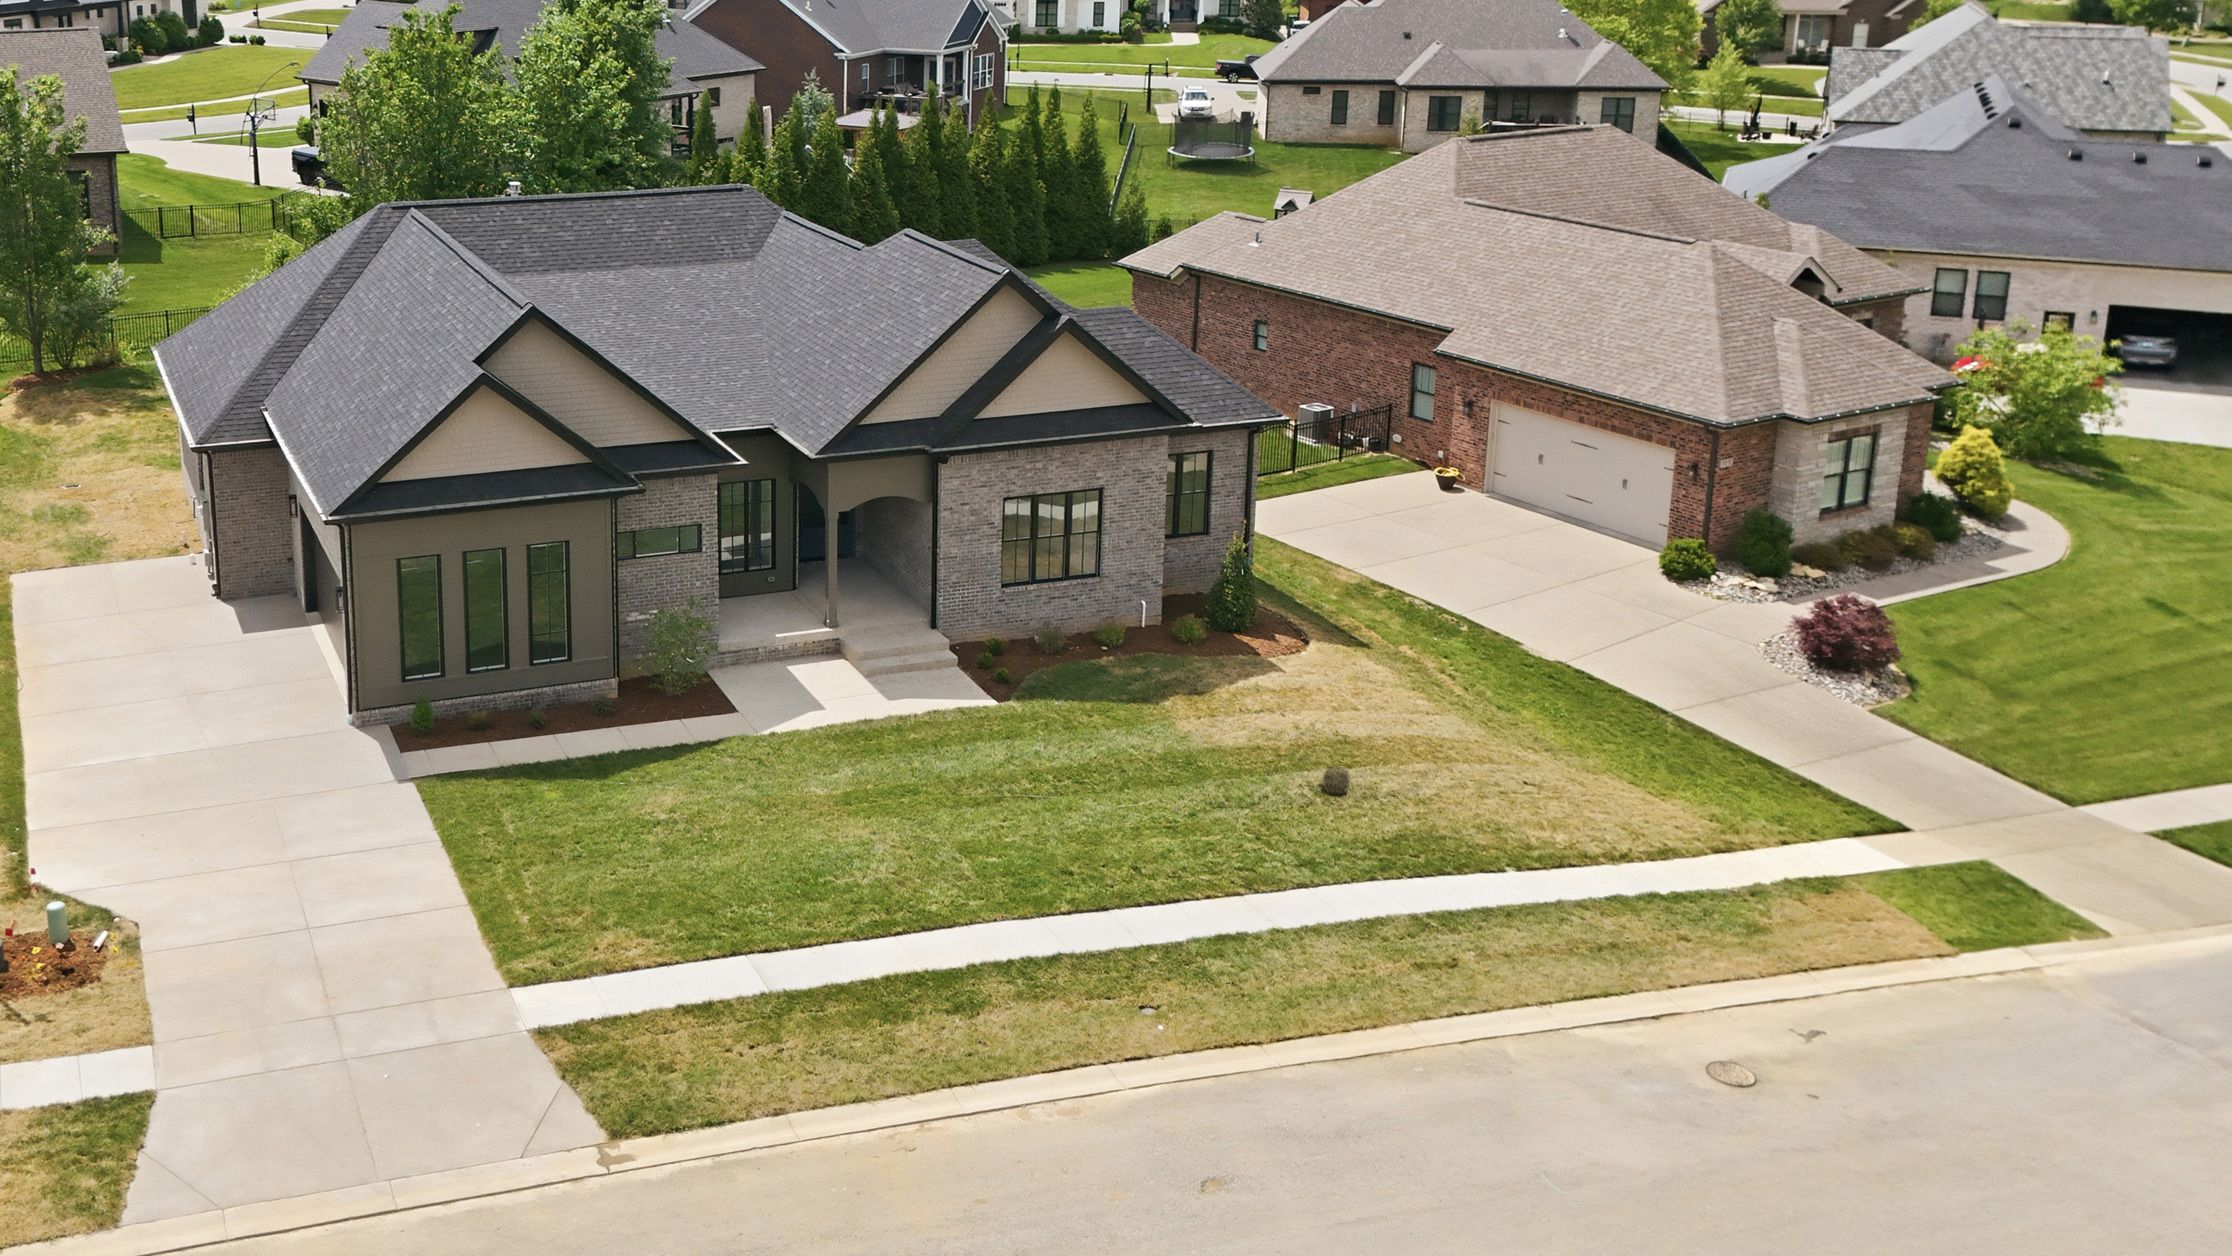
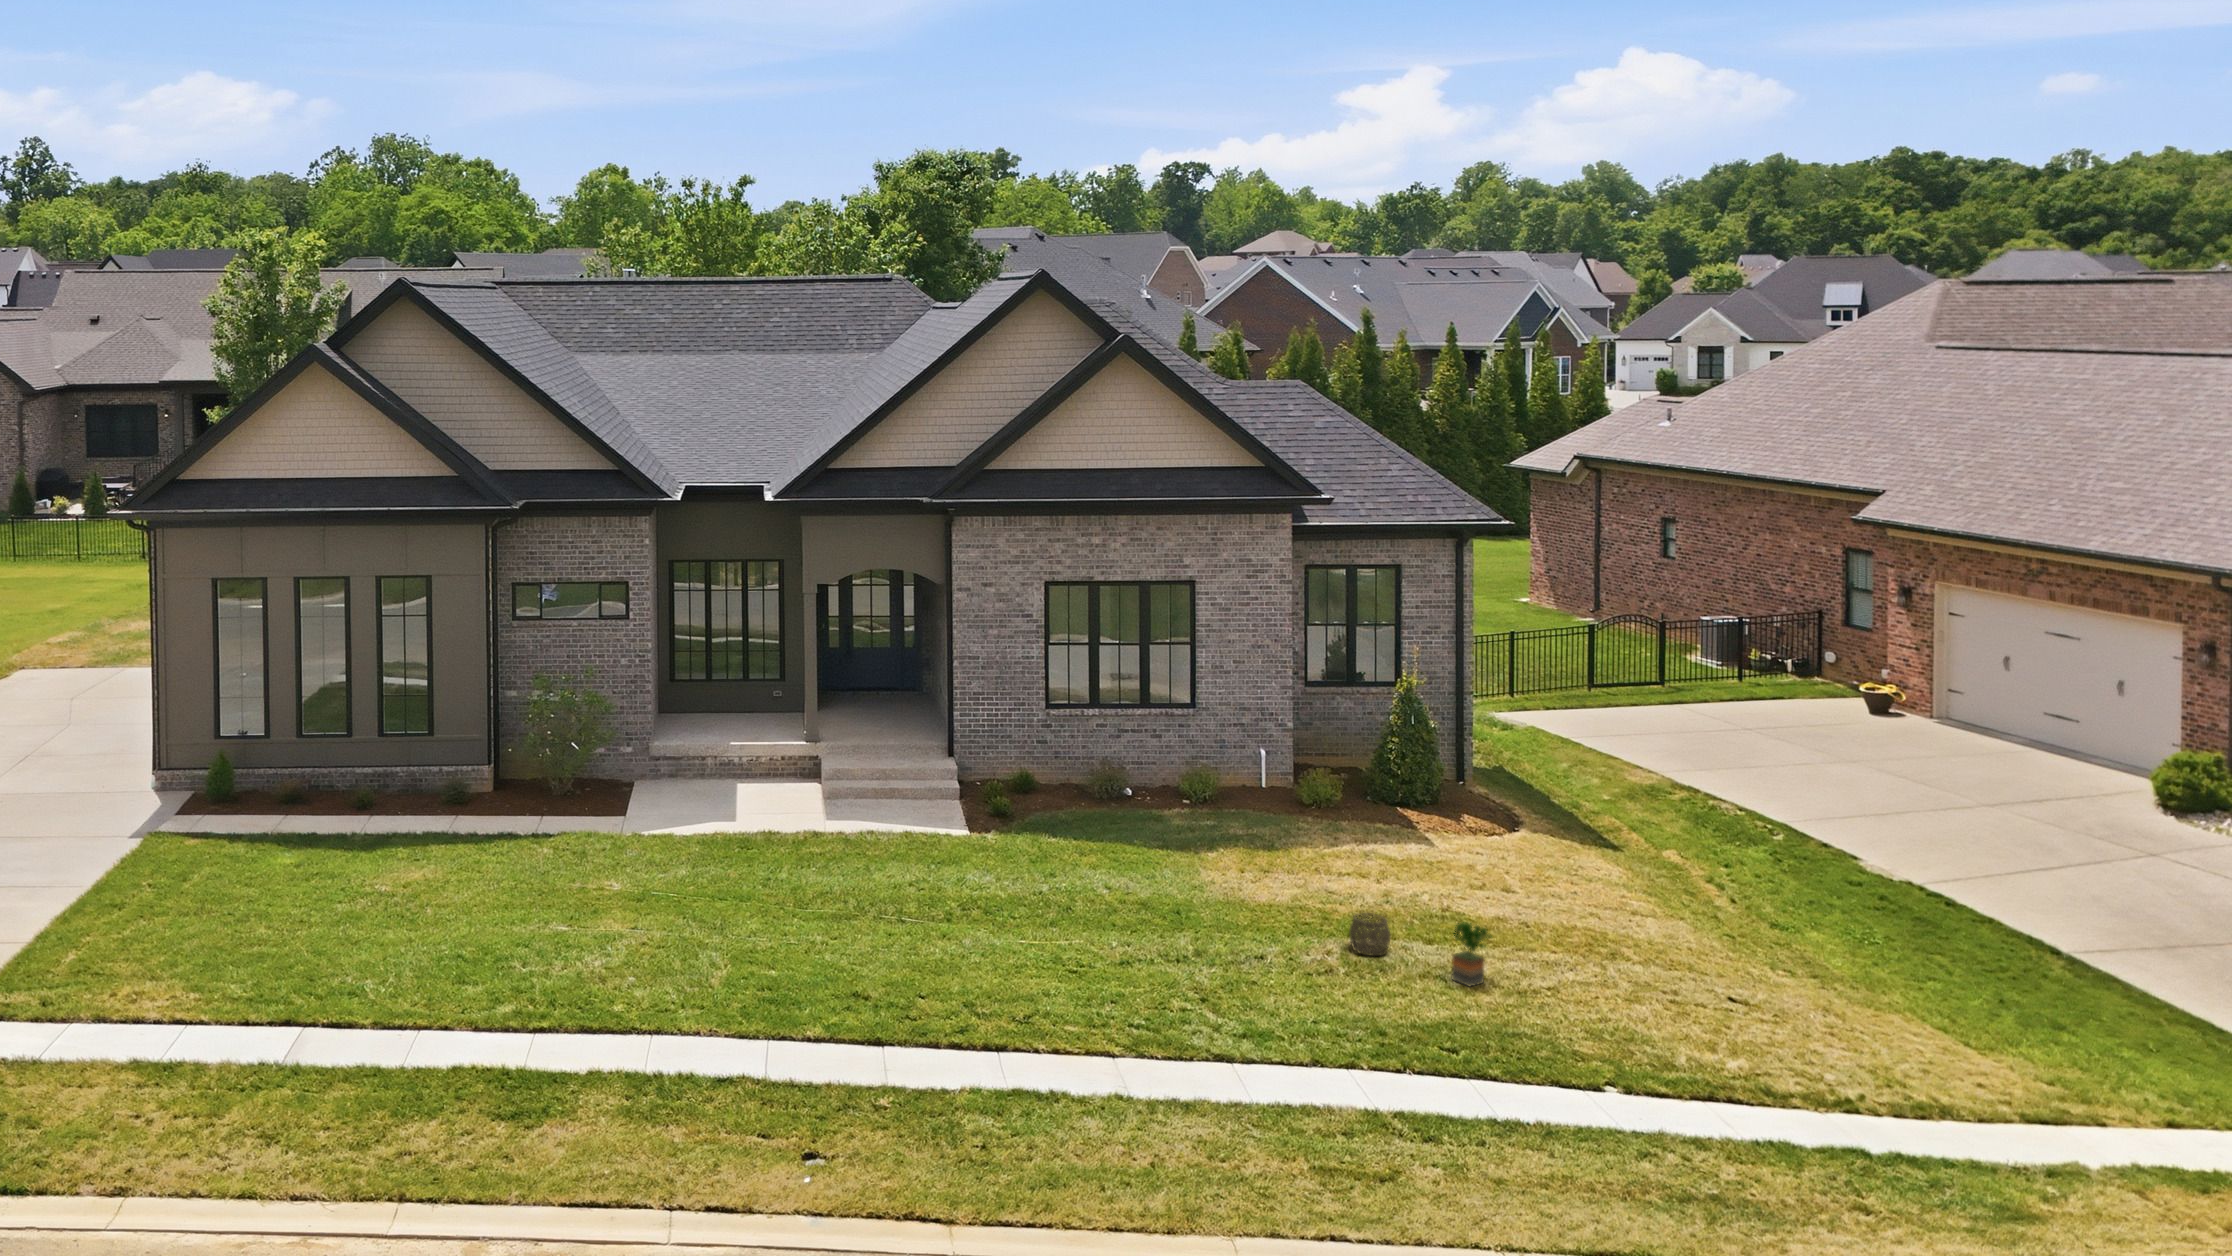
potted tree: none [1394,771,1422,812] -> present [1452,922,1492,986]

